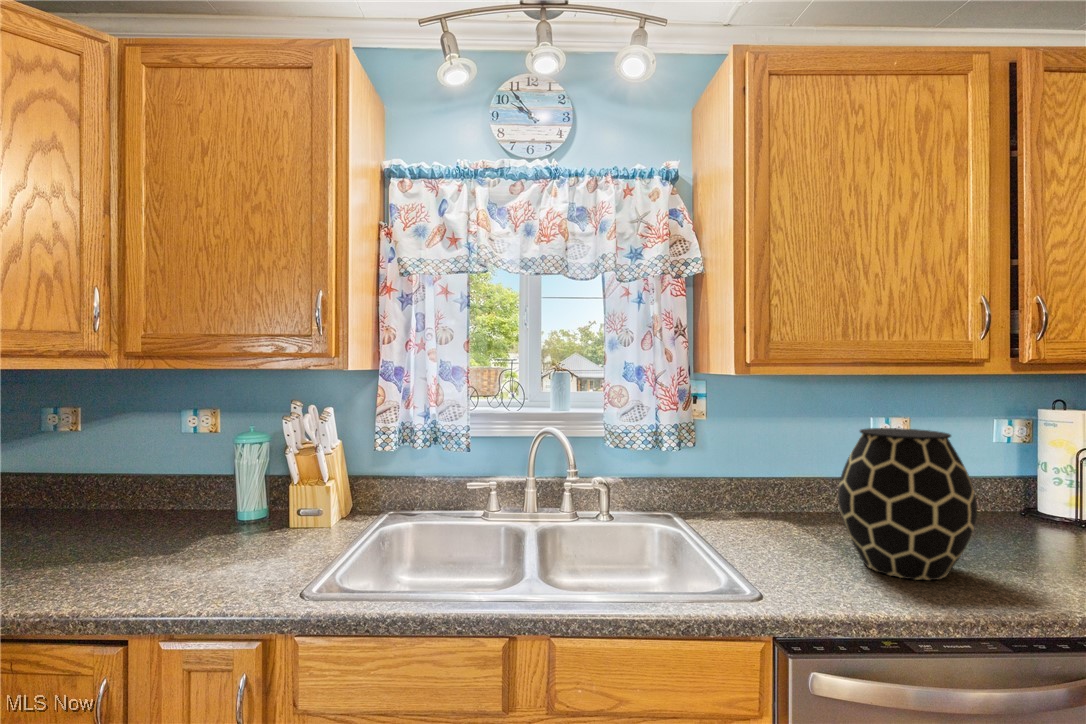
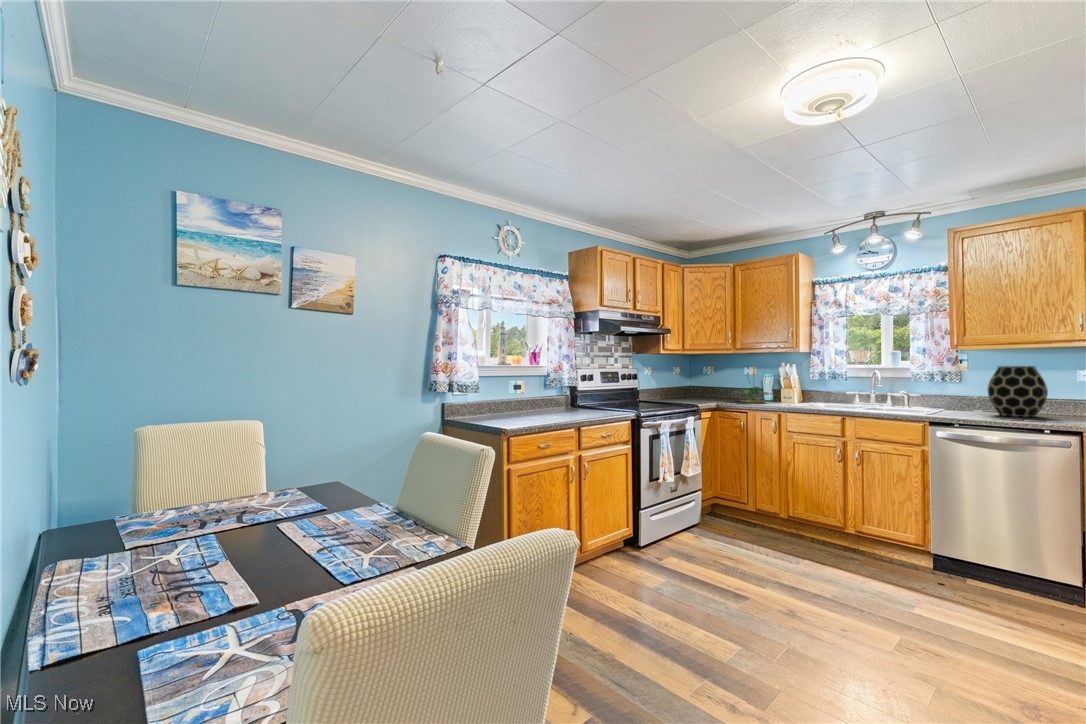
potted plant: none [89,425,262,564] -> present [740,378,770,403]

